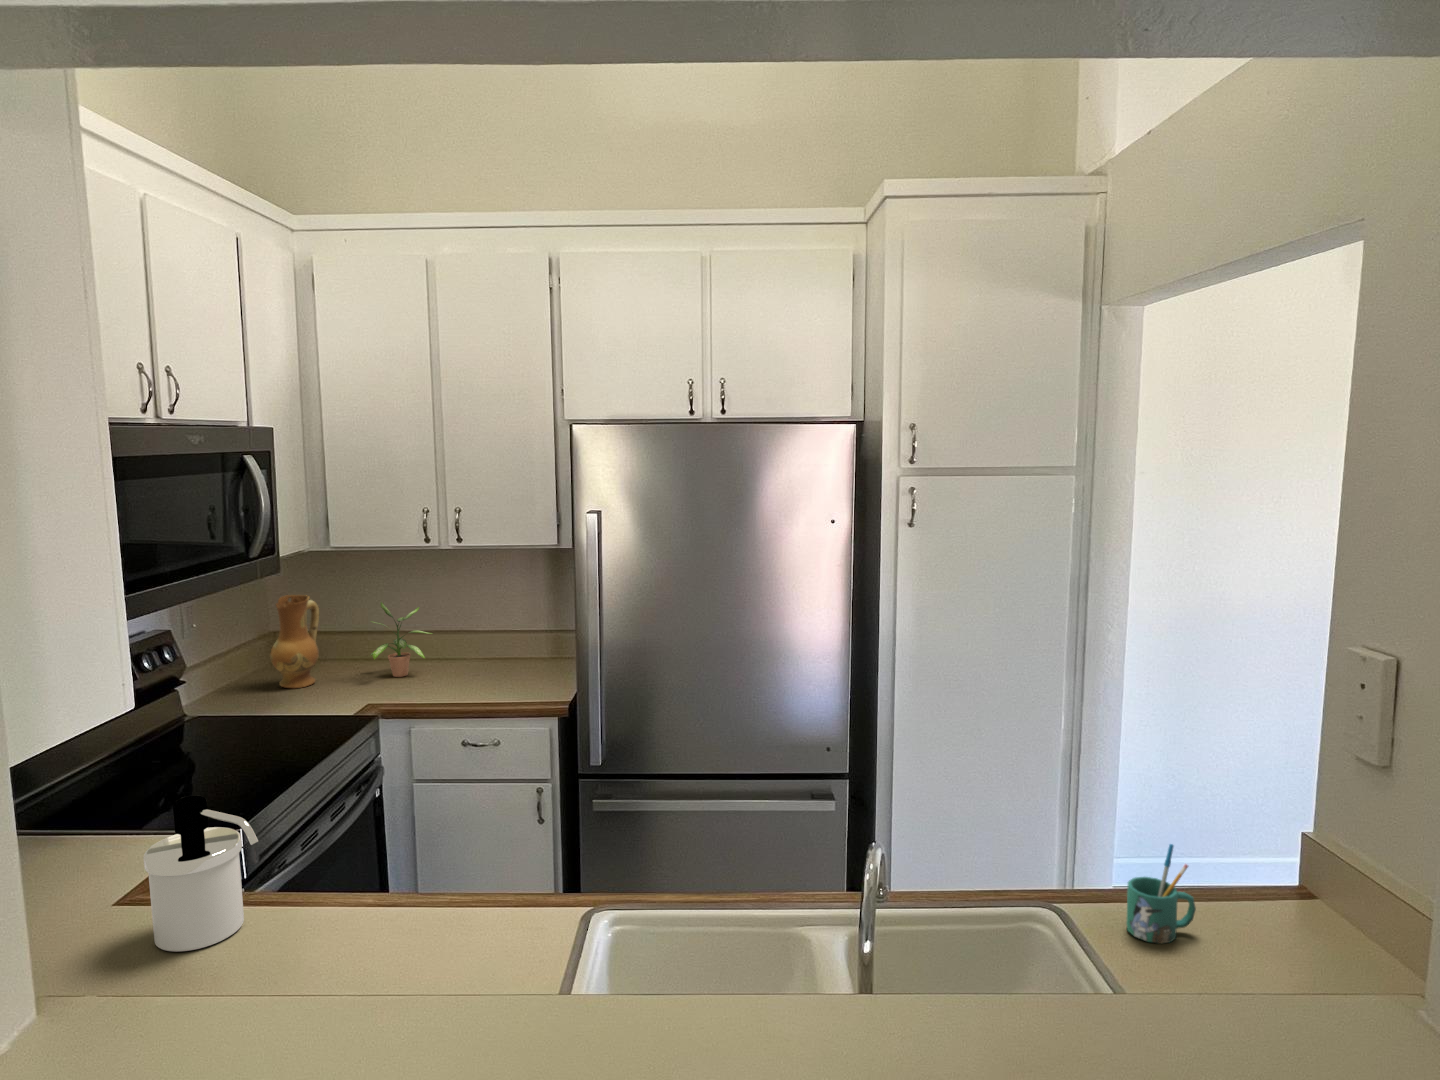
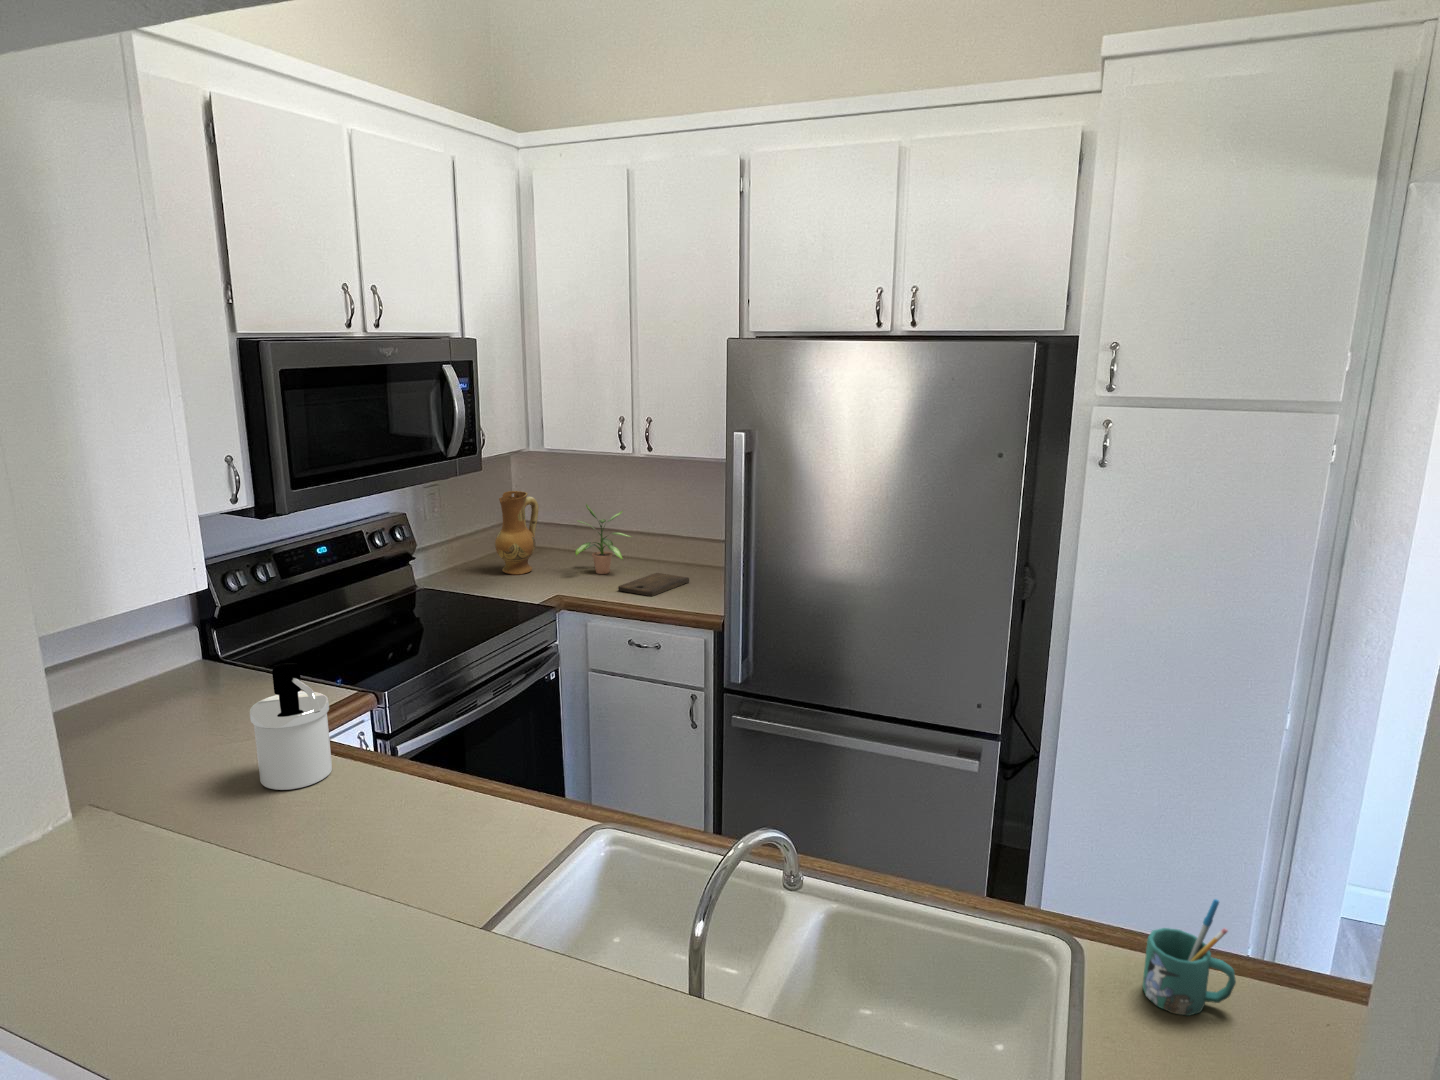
cutting board: none [433,668,504,691] -> present [618,573,689,596]

